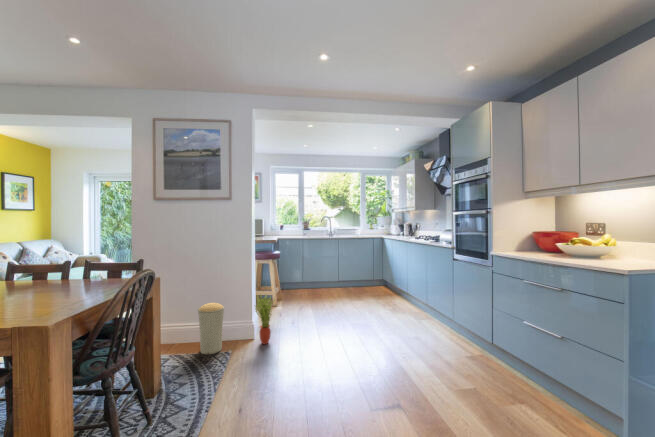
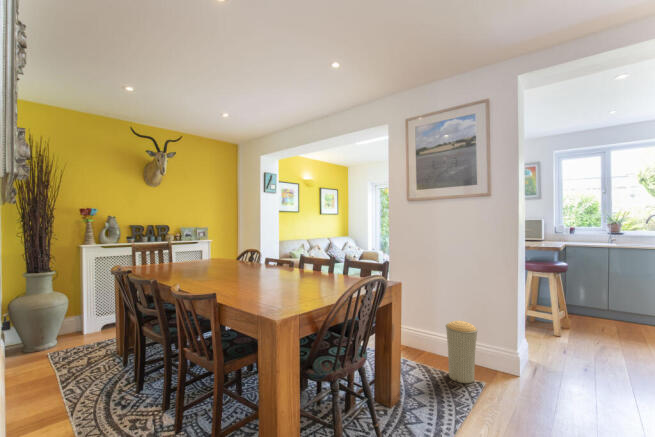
potted plant: present [255,295,275,344] -> none [519,325,555,399]

